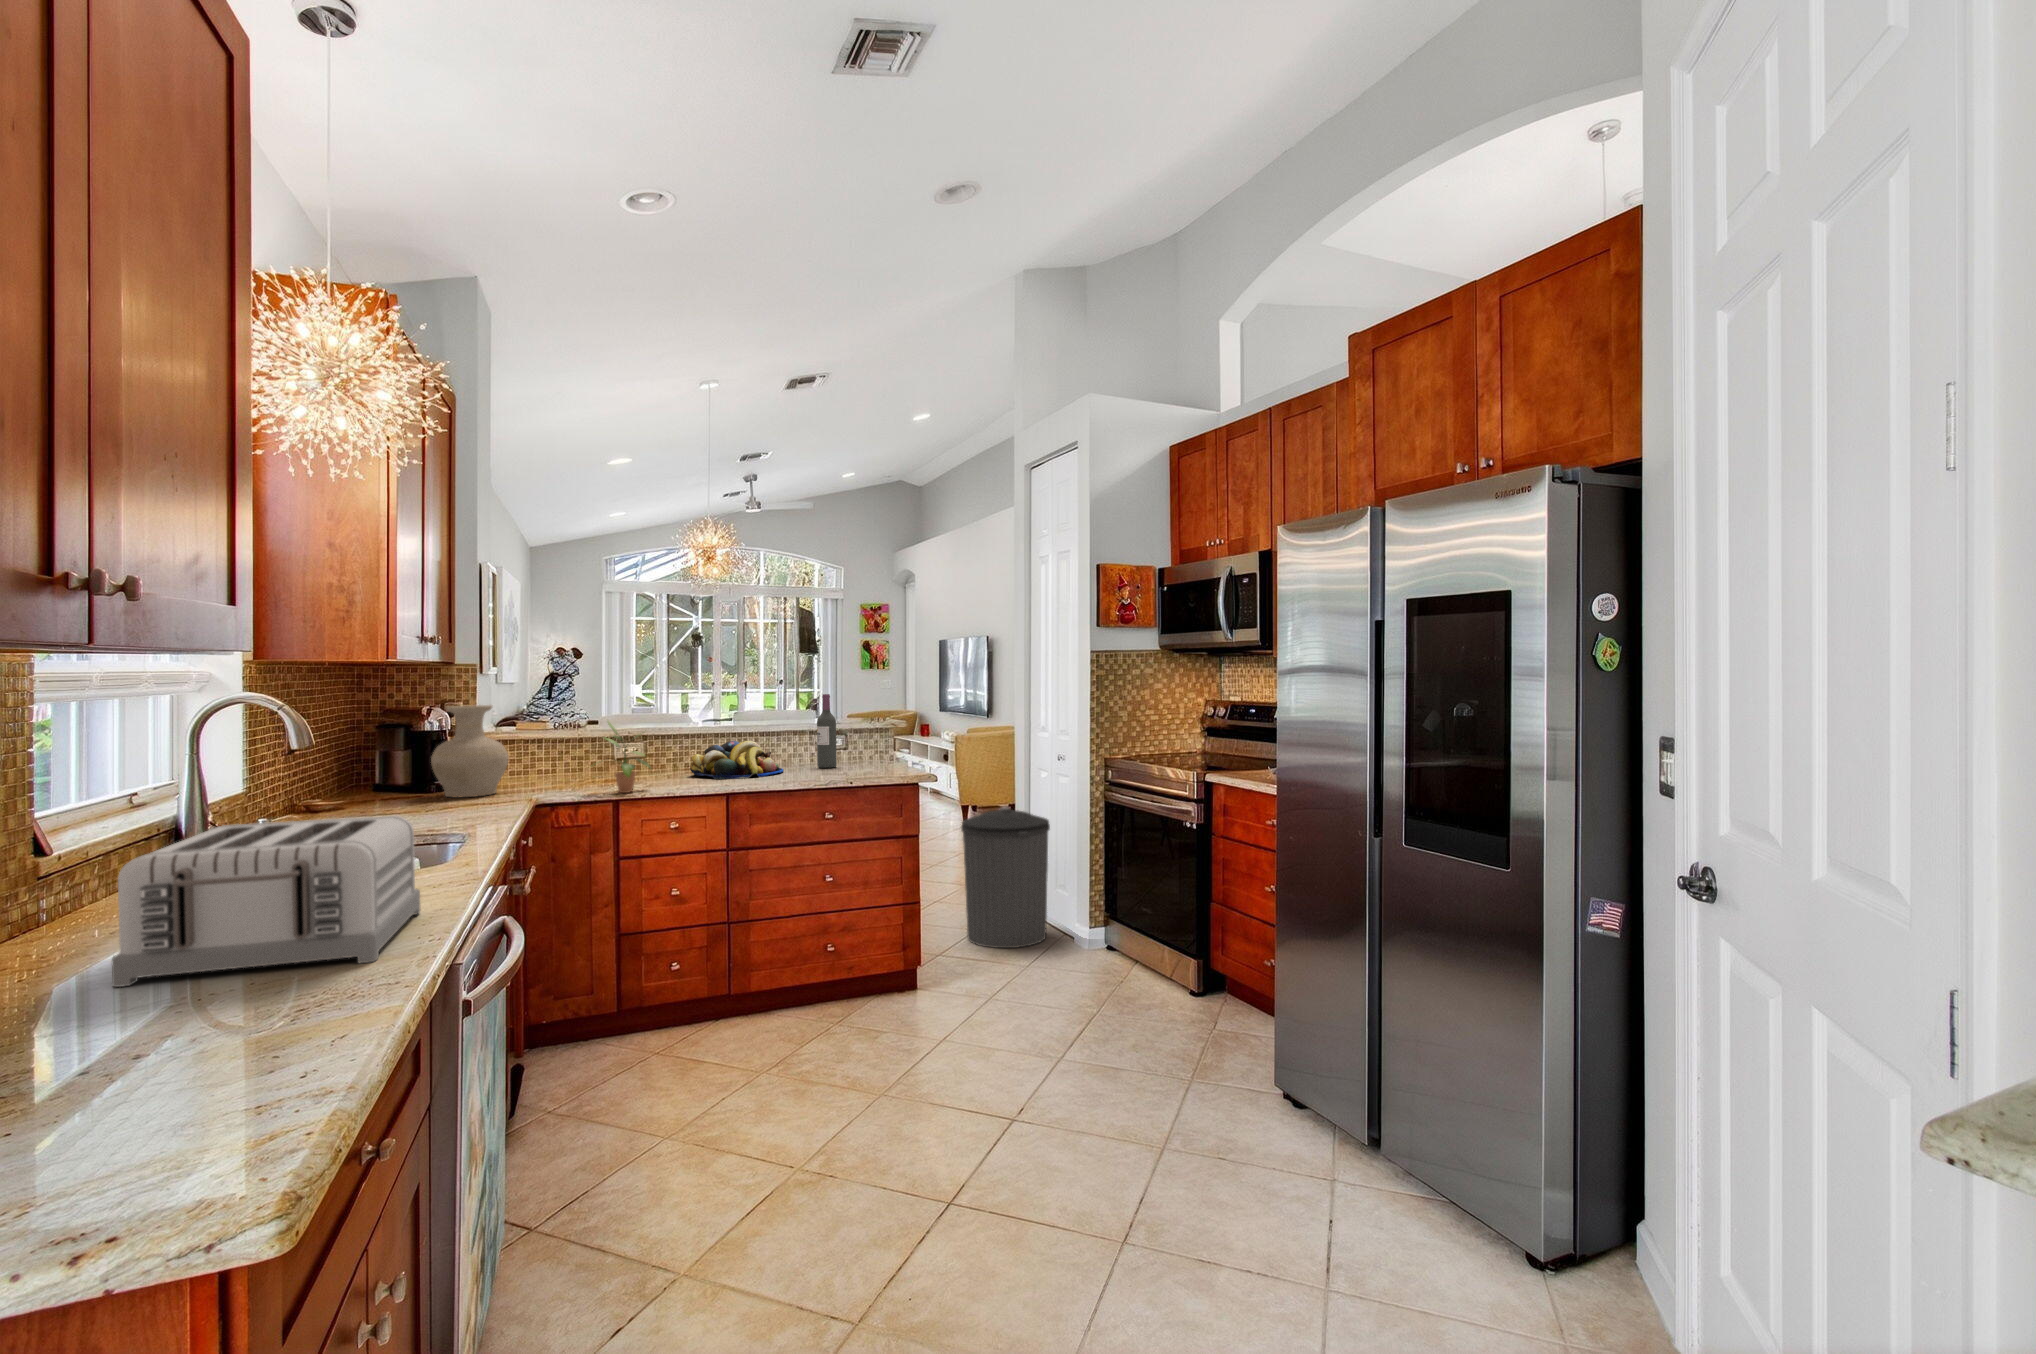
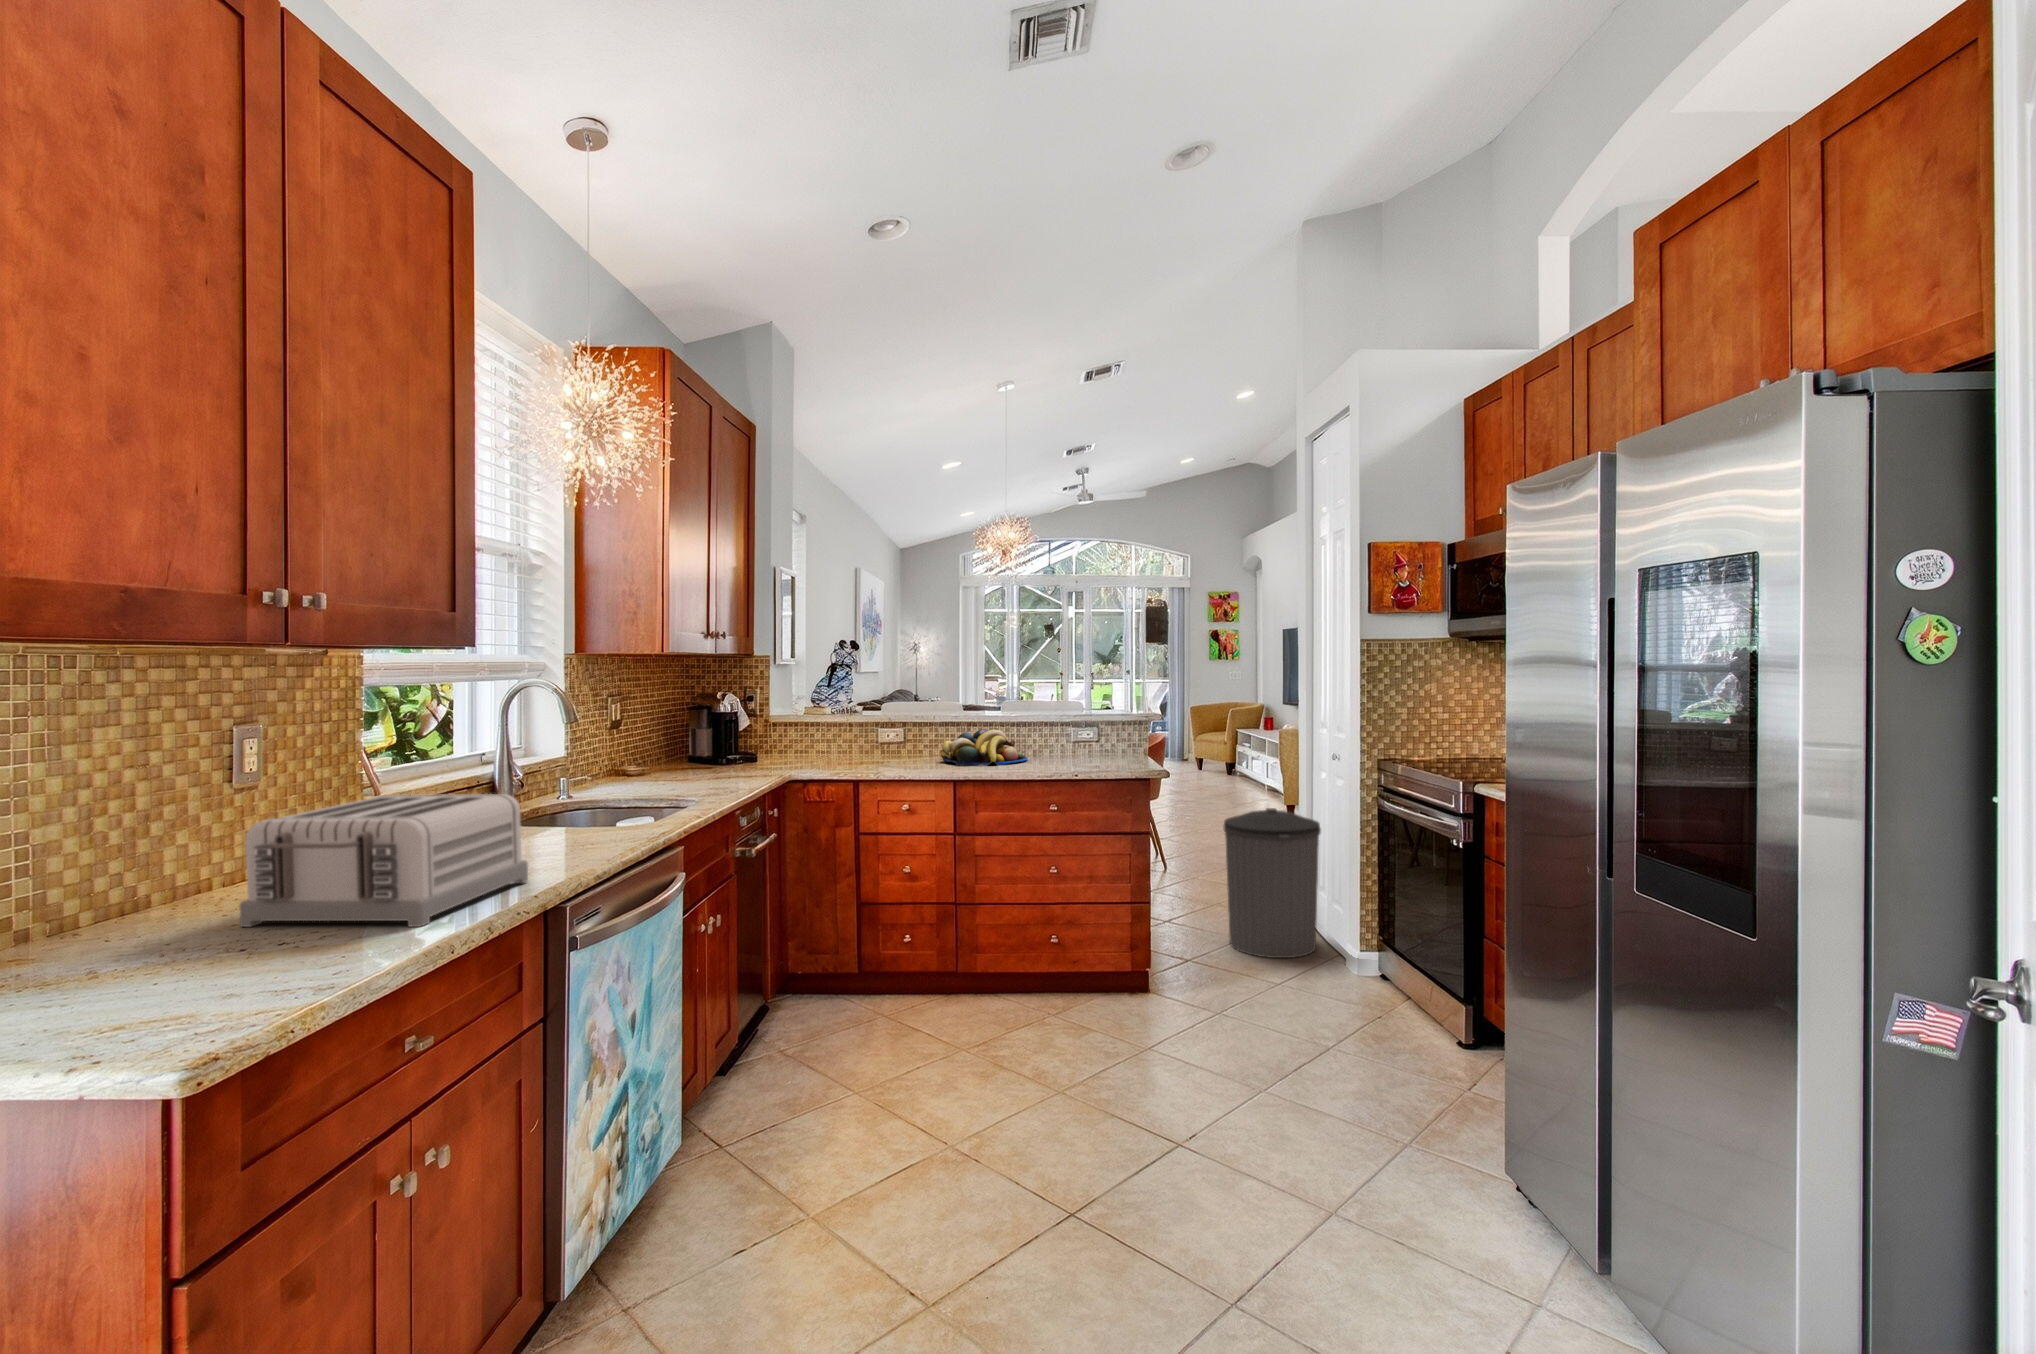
wine bottle: present [817,694,837,768] -> none [1064,685,1083,758]
vase: present [431,705,508,797] -> none [716,692,779,772]
potted plant: present [606,723,651,793] -> none [831,706,892,775]

